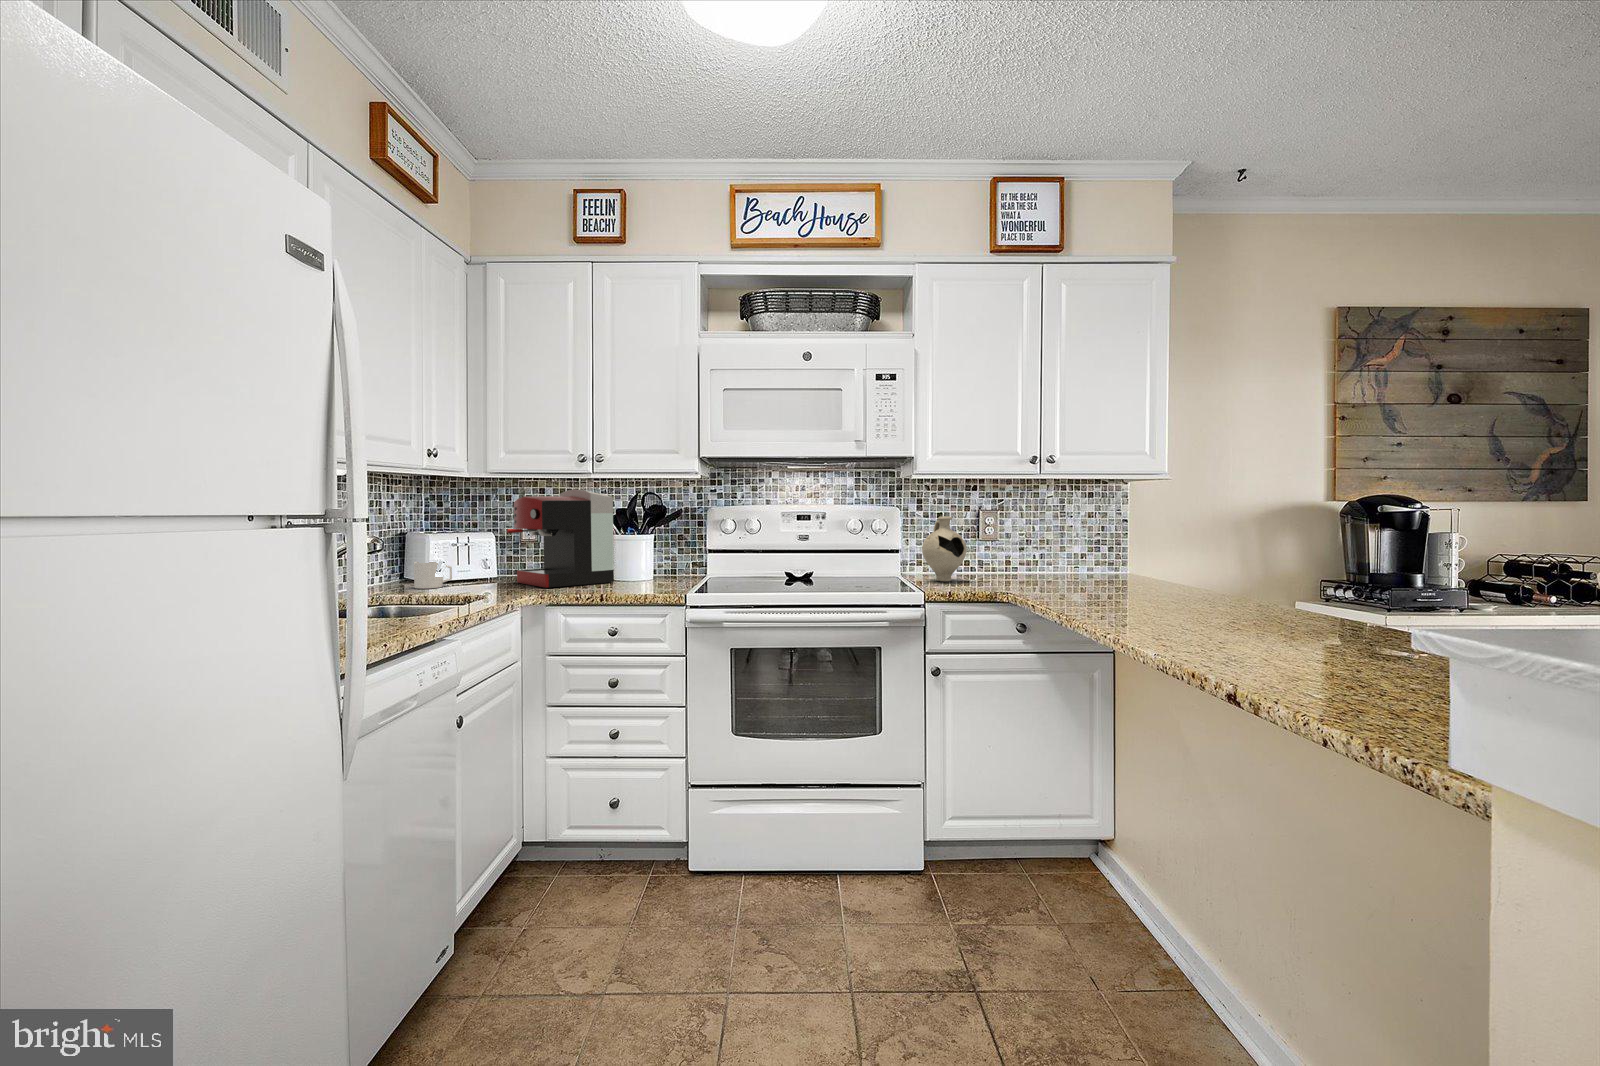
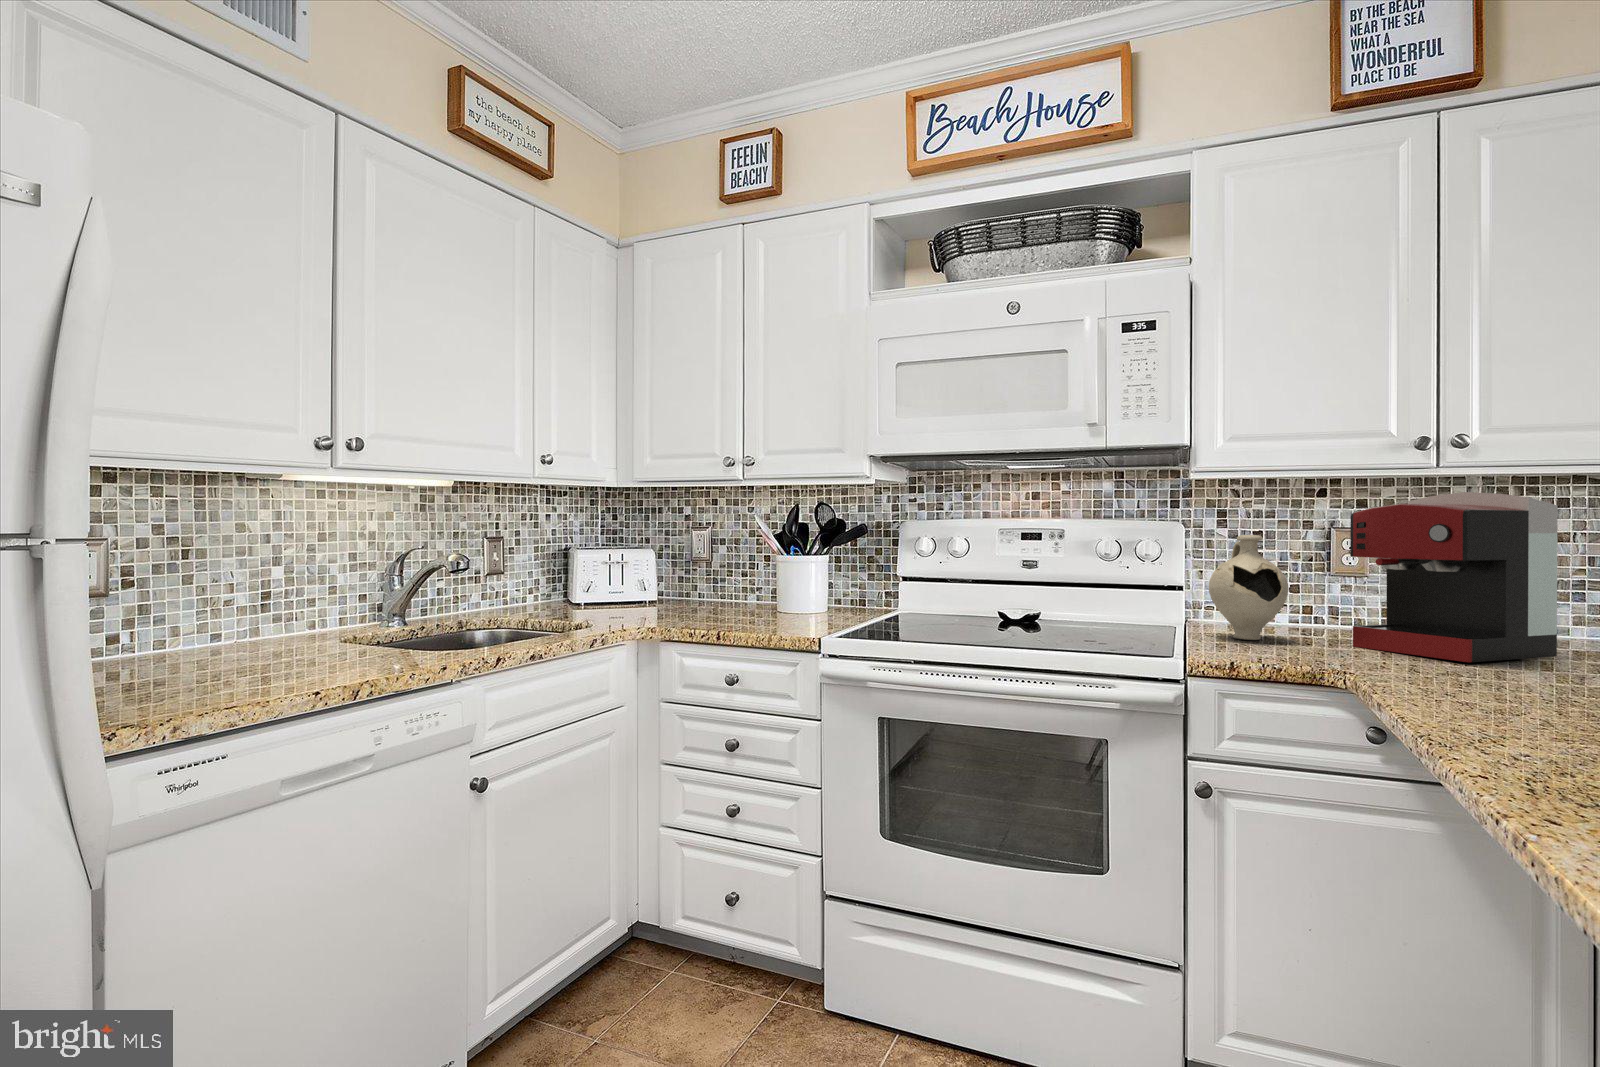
coffee maker: present [507,489,614,588] -> present [1350,492,1558,662]
mug: present [414,562,452,589] -> none [555,581,594,612]

